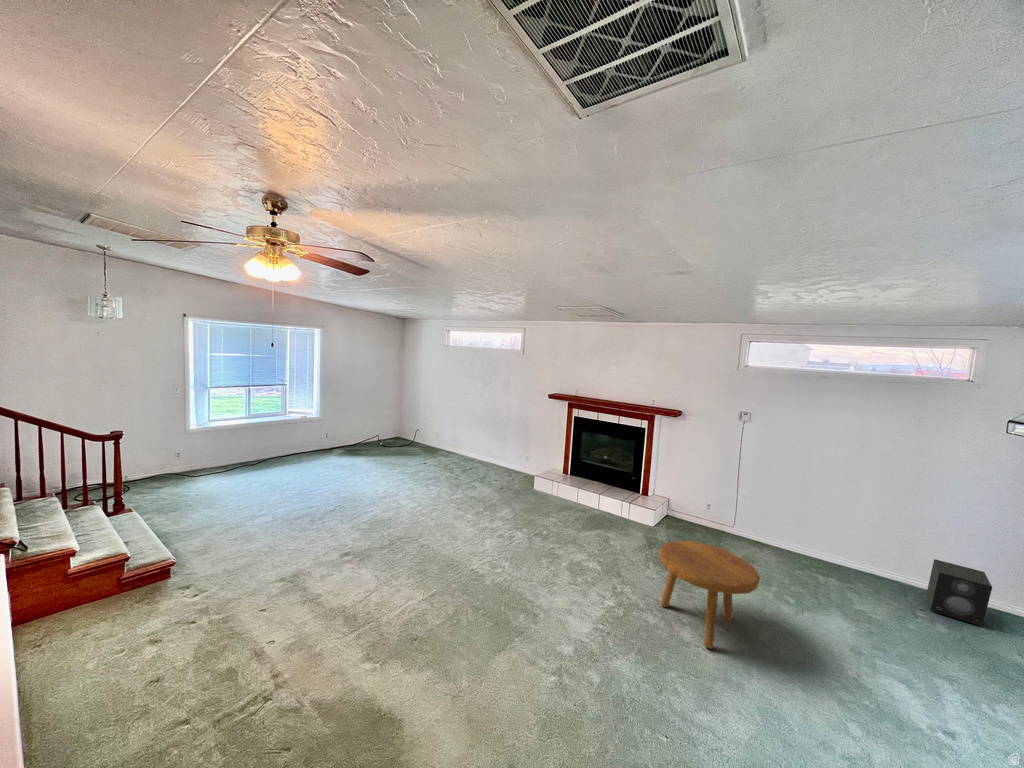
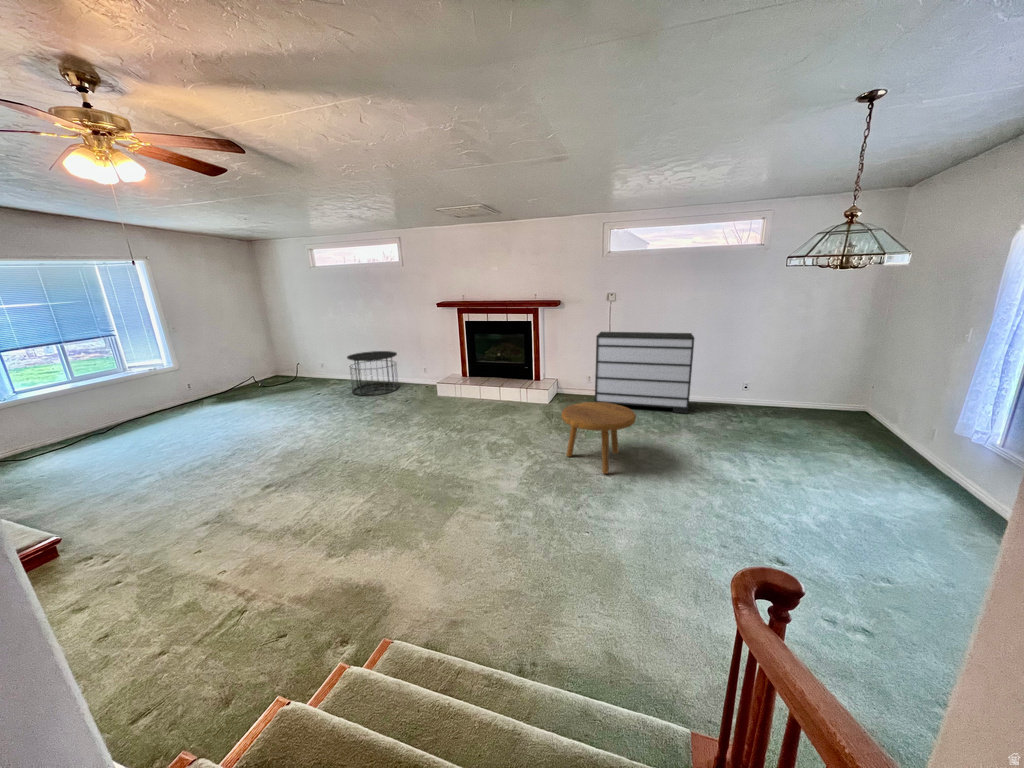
side table: none [455,430,503,474] -> present [347,351,399,395]
dresser: none [710,453,858,585] -> present [595,332,694,413]
speaker: present [926,559,992,626] -> none [737,381,774,418]

